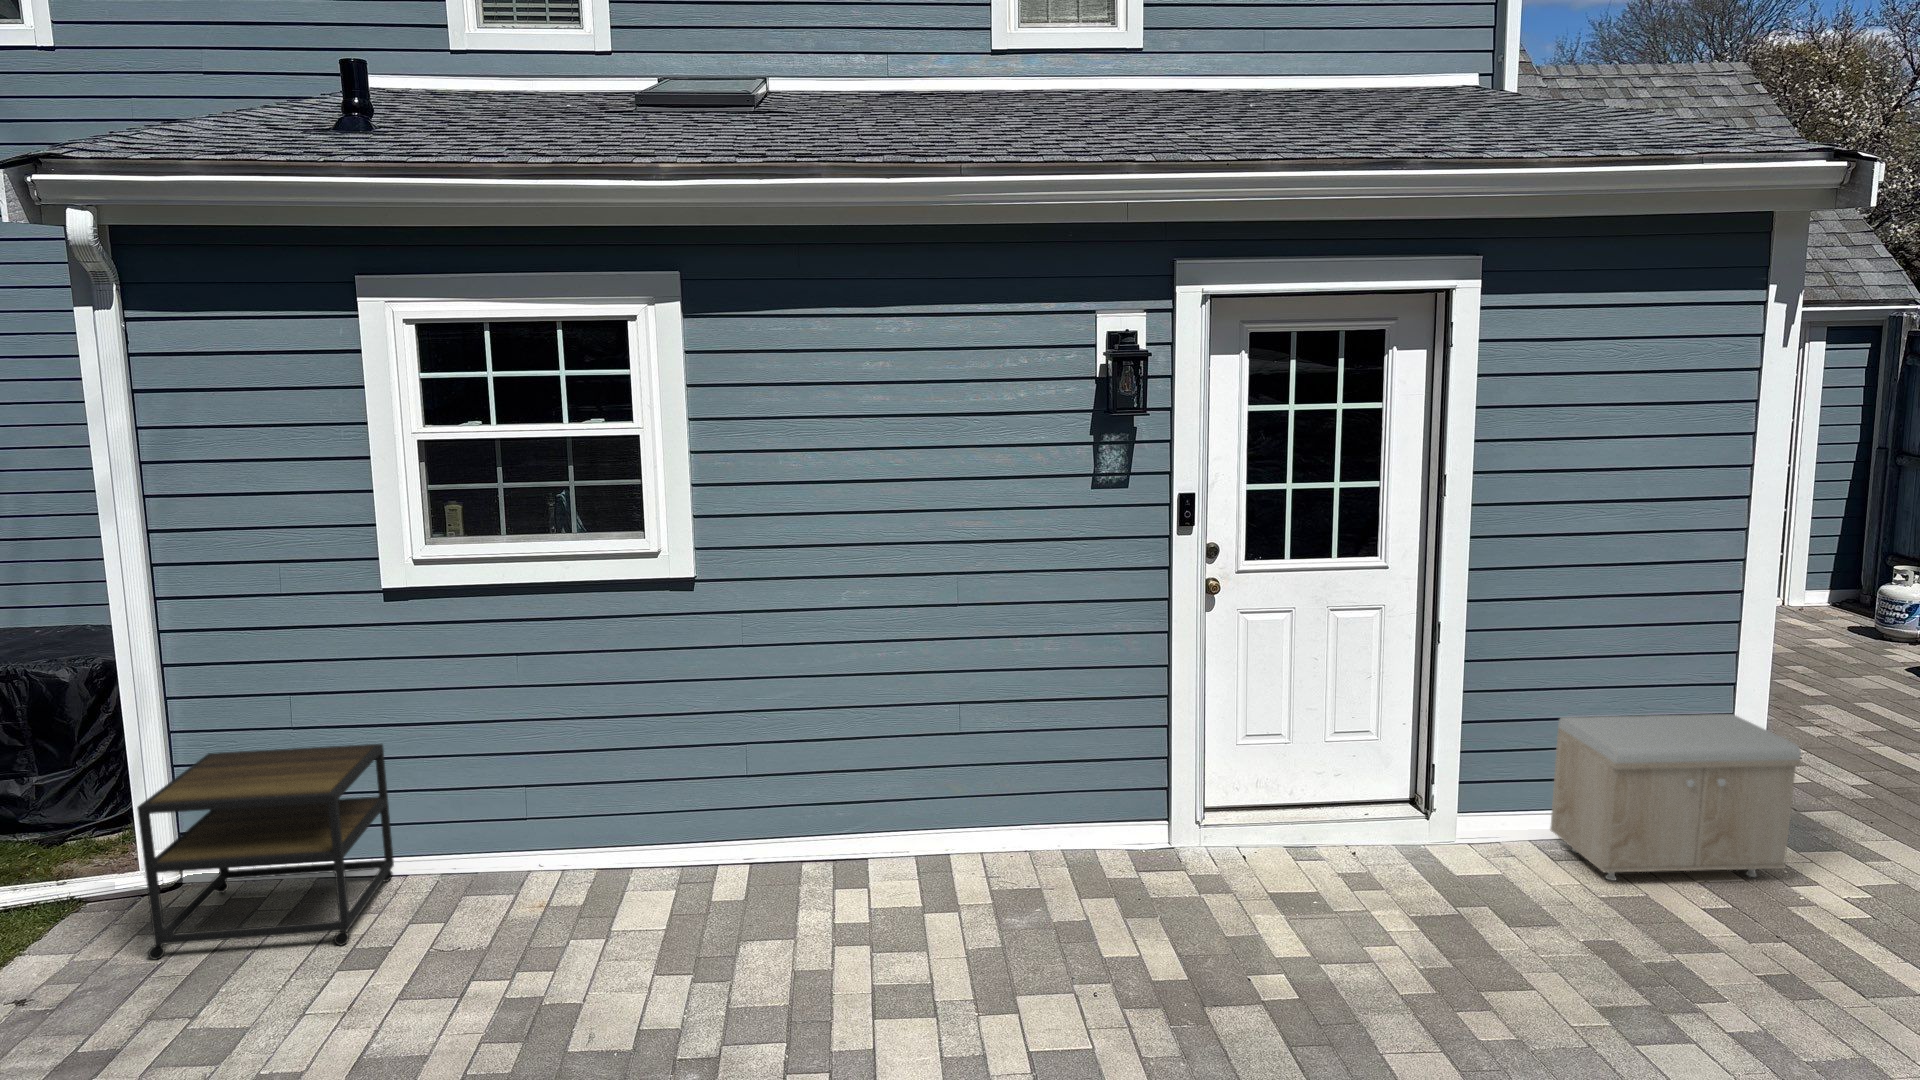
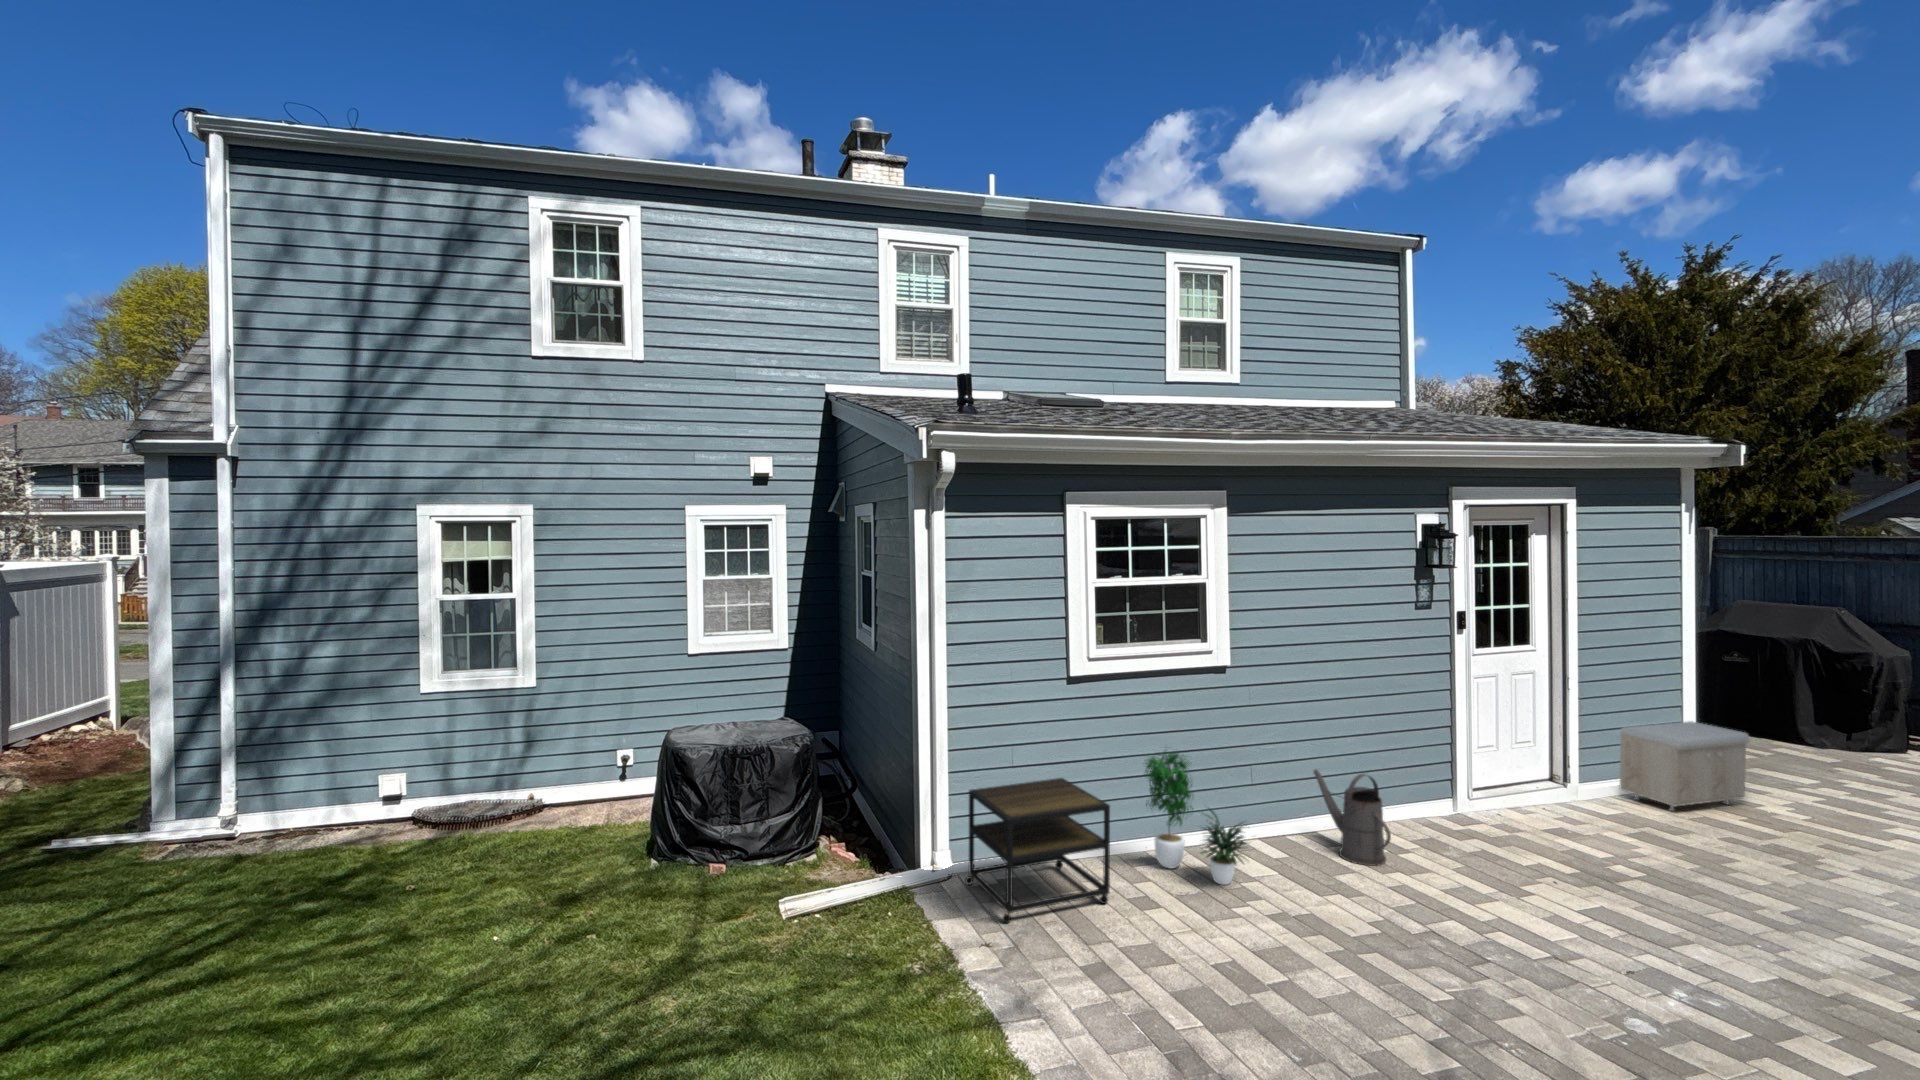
potted plant: none [492,701,616,934] -> present [1146,752,1247,885]
watering can: none [839,756,912,928] -> present [1314,770,1391,866]

